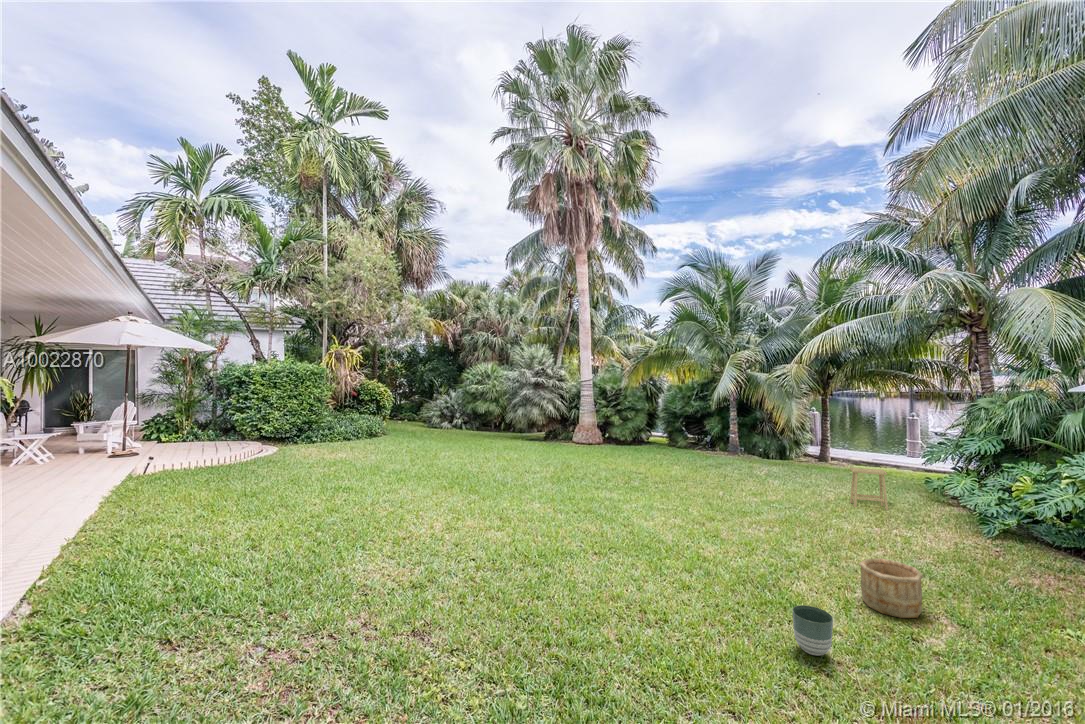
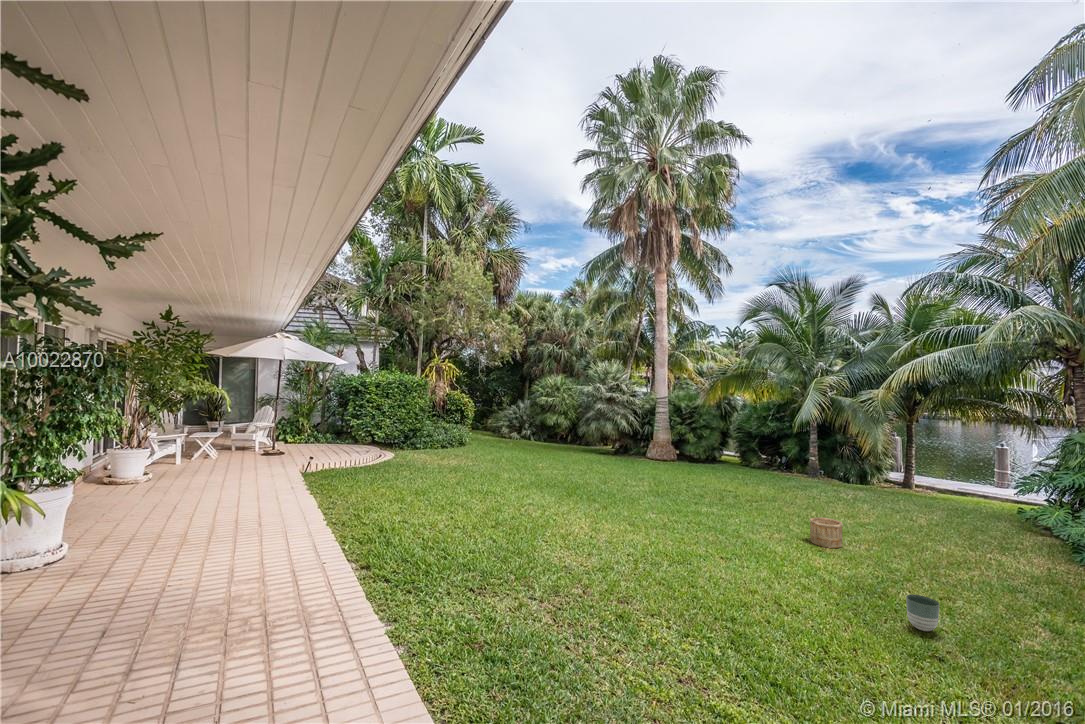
footstool: present [850,468,888,510] -> none [942,494,980,536]
wooden bucket: present [859,558,923,618] -> present [809,517,843,548]

